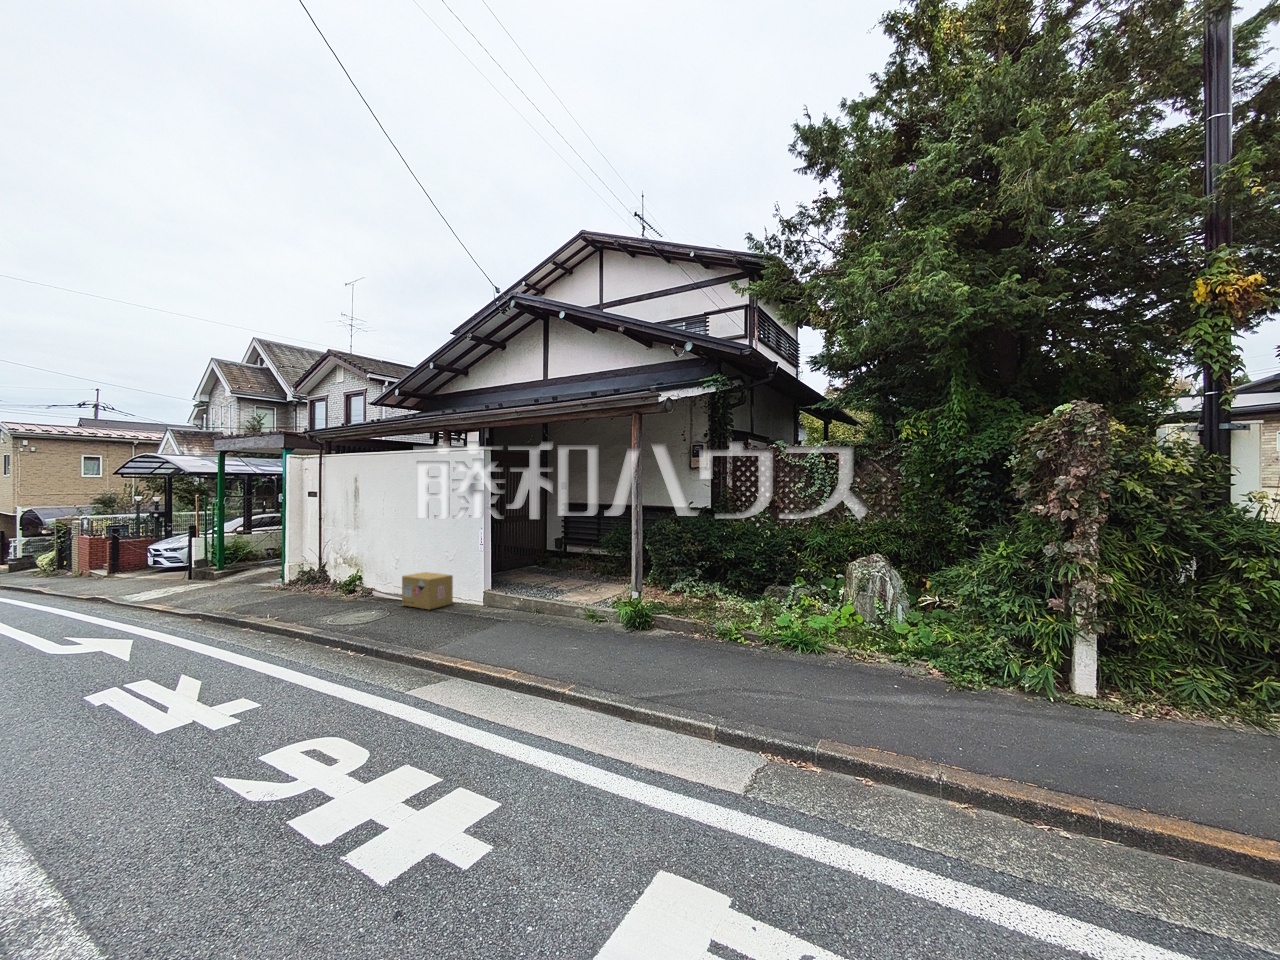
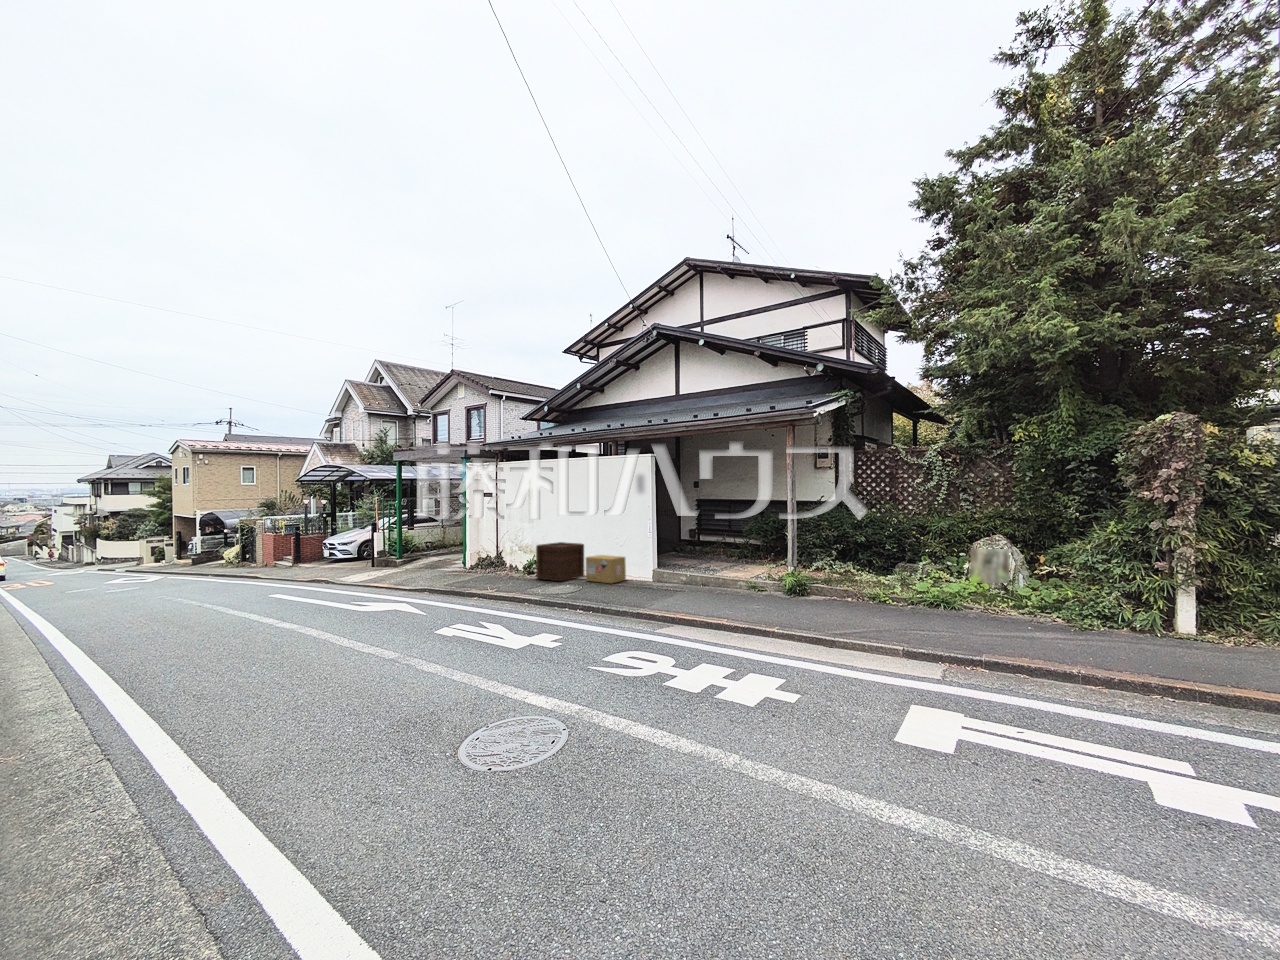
wooden crate: none [345,555,409,606] -> present [536,542,584,581]

